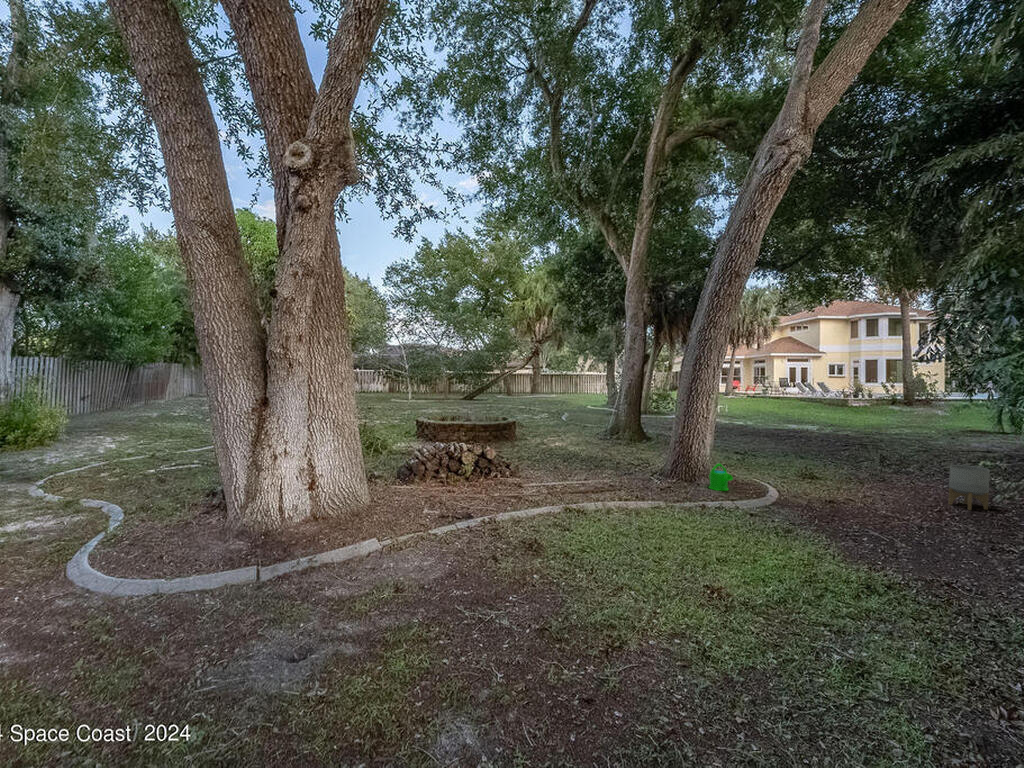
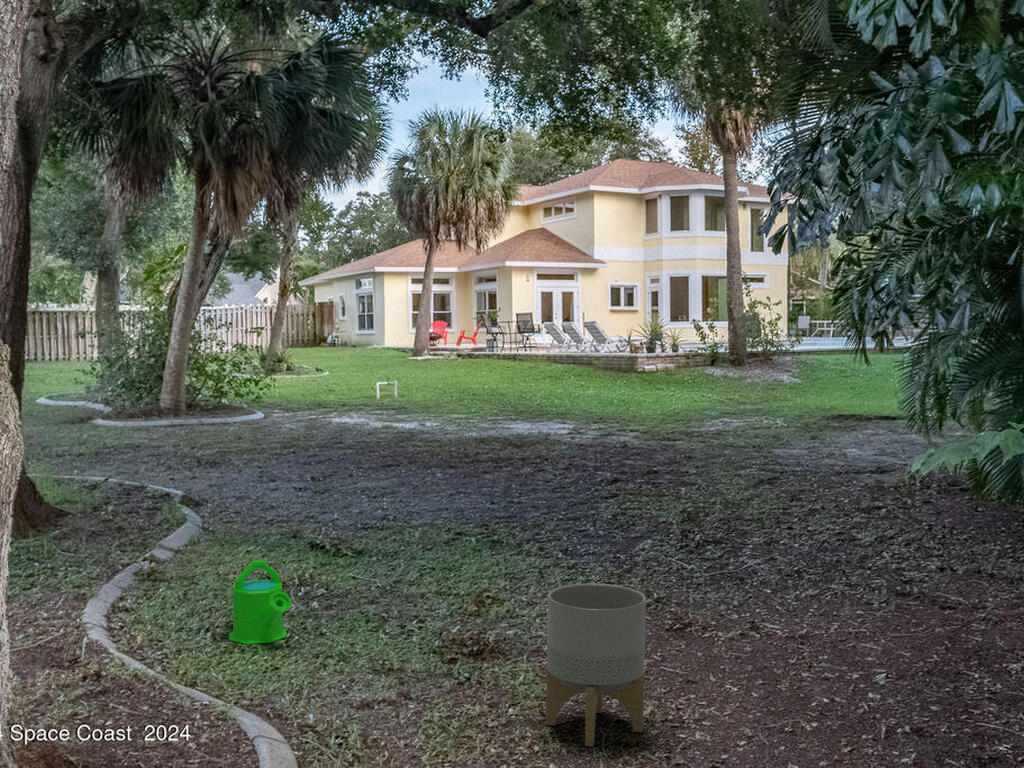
planter: present [948,465,990,510] -> present [546,583,646,747]

